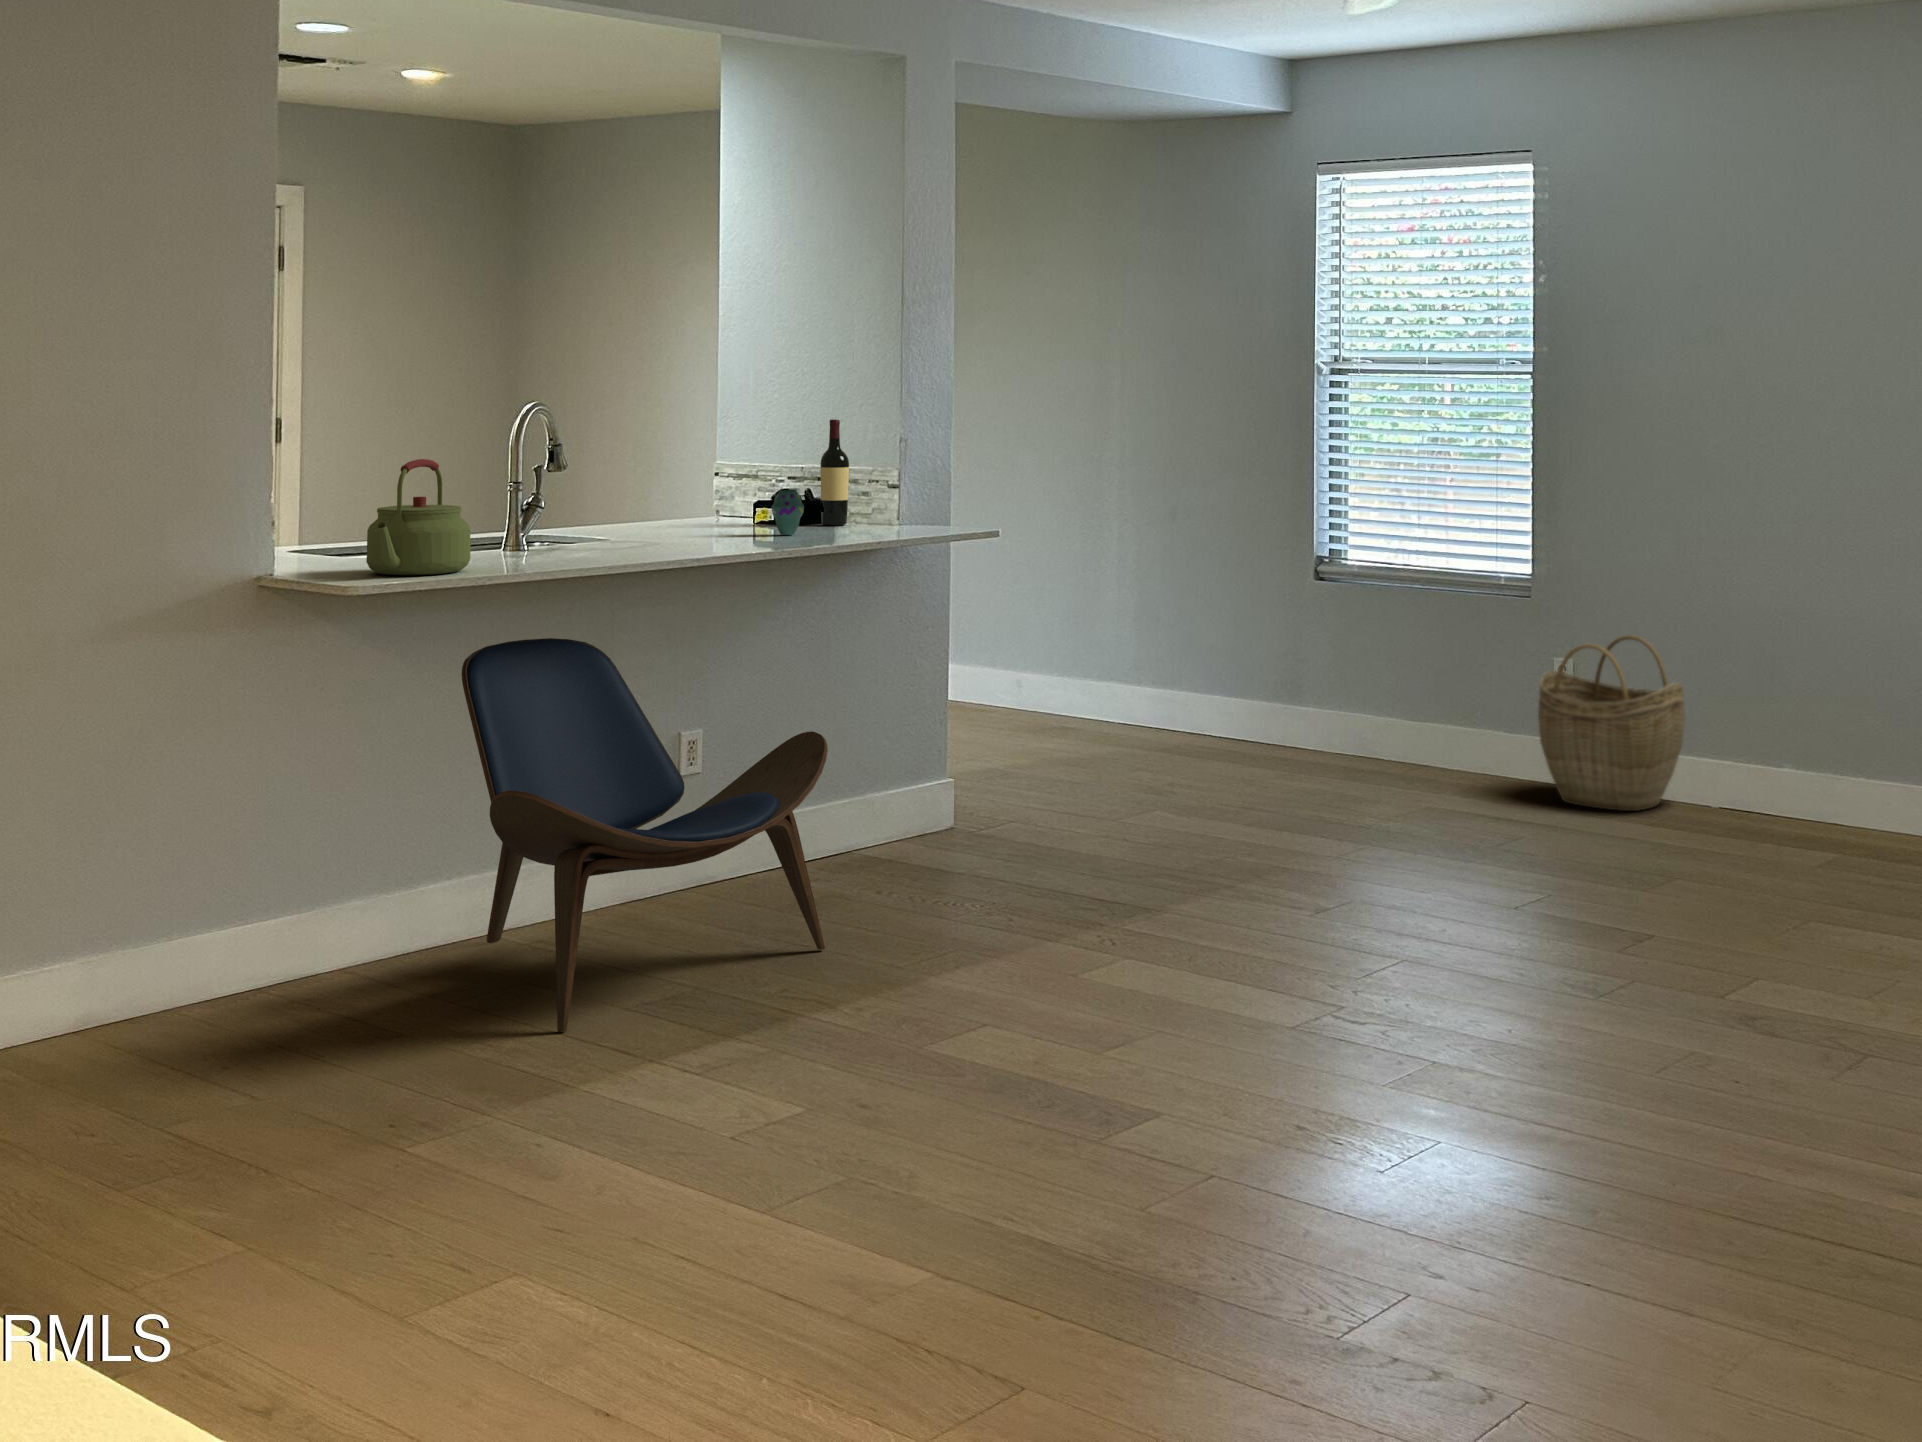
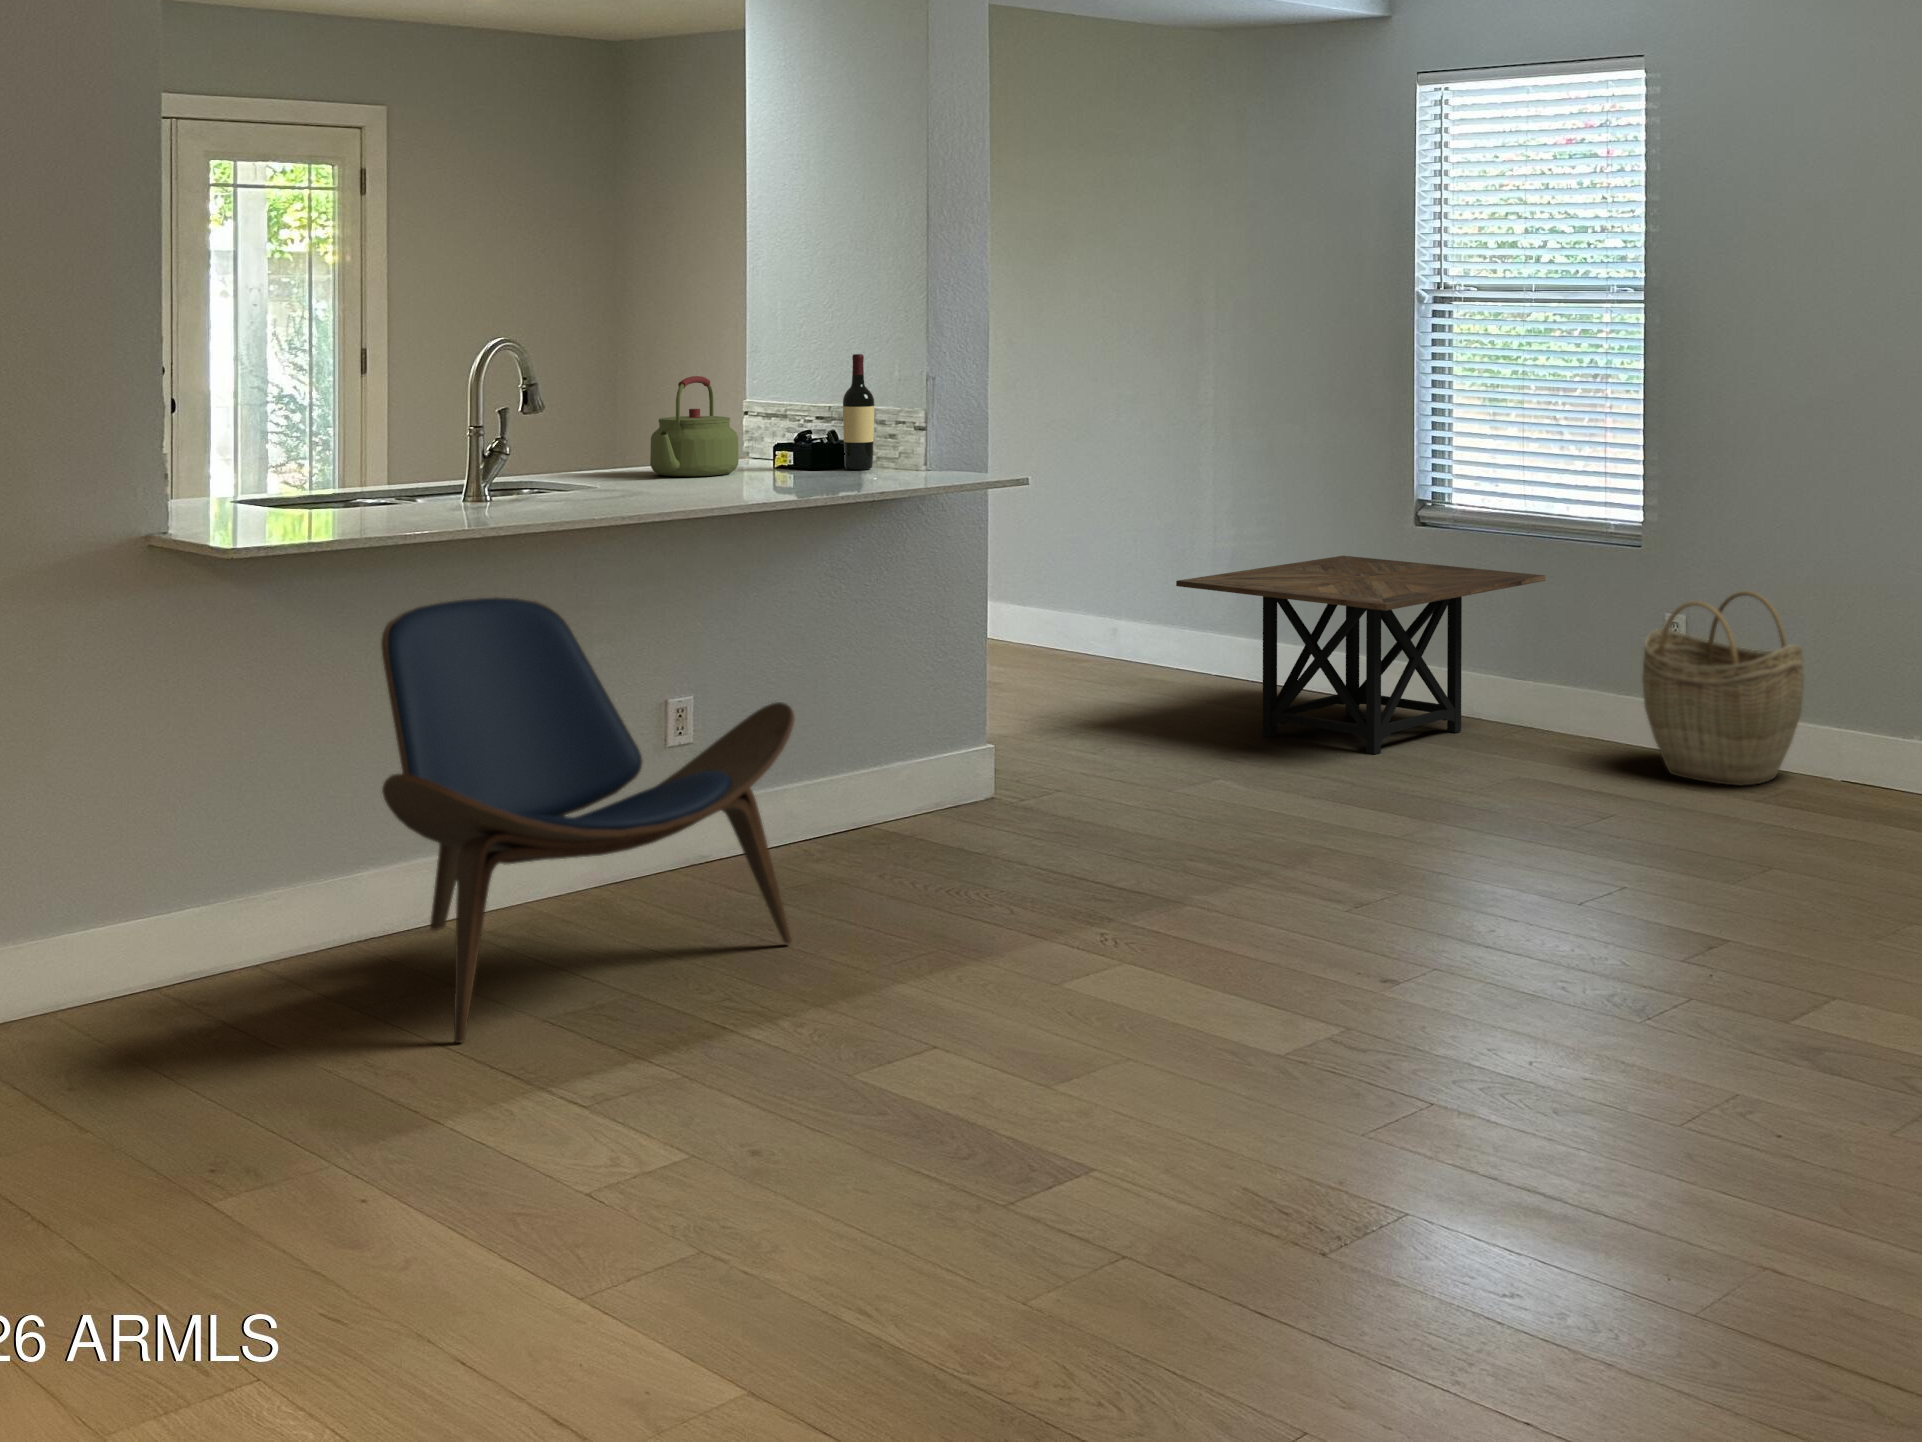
kettle: present [366,459,471,575] -> present [650,376,739,477]
vase: present [771,489,804,535] -> none [776,431,812,481]
side table: none [1103,608,1439,788] -> present [1176,556,1545,754]

